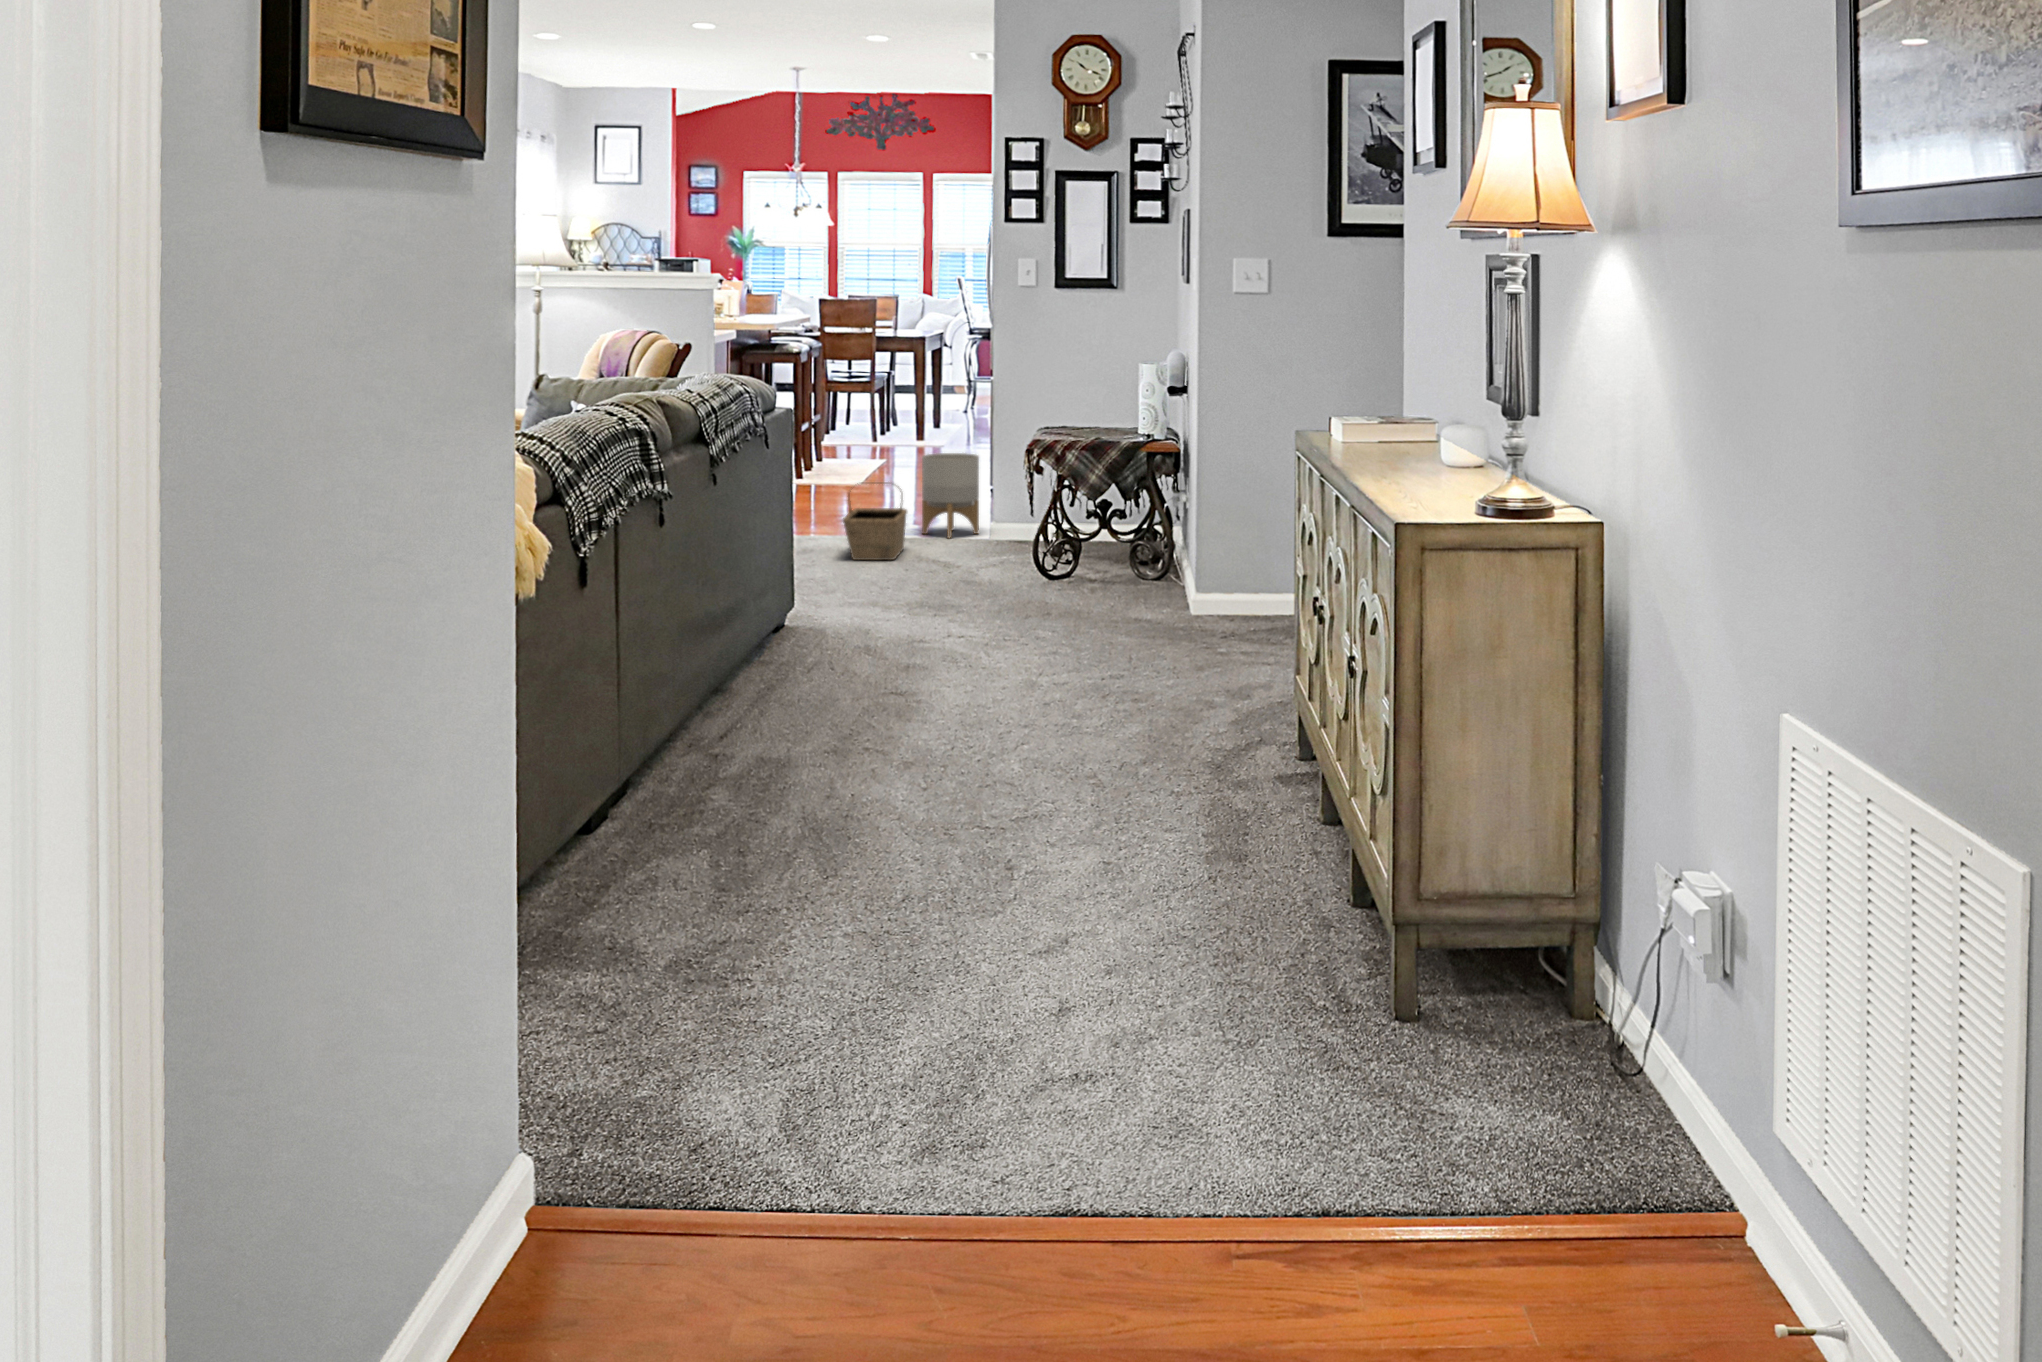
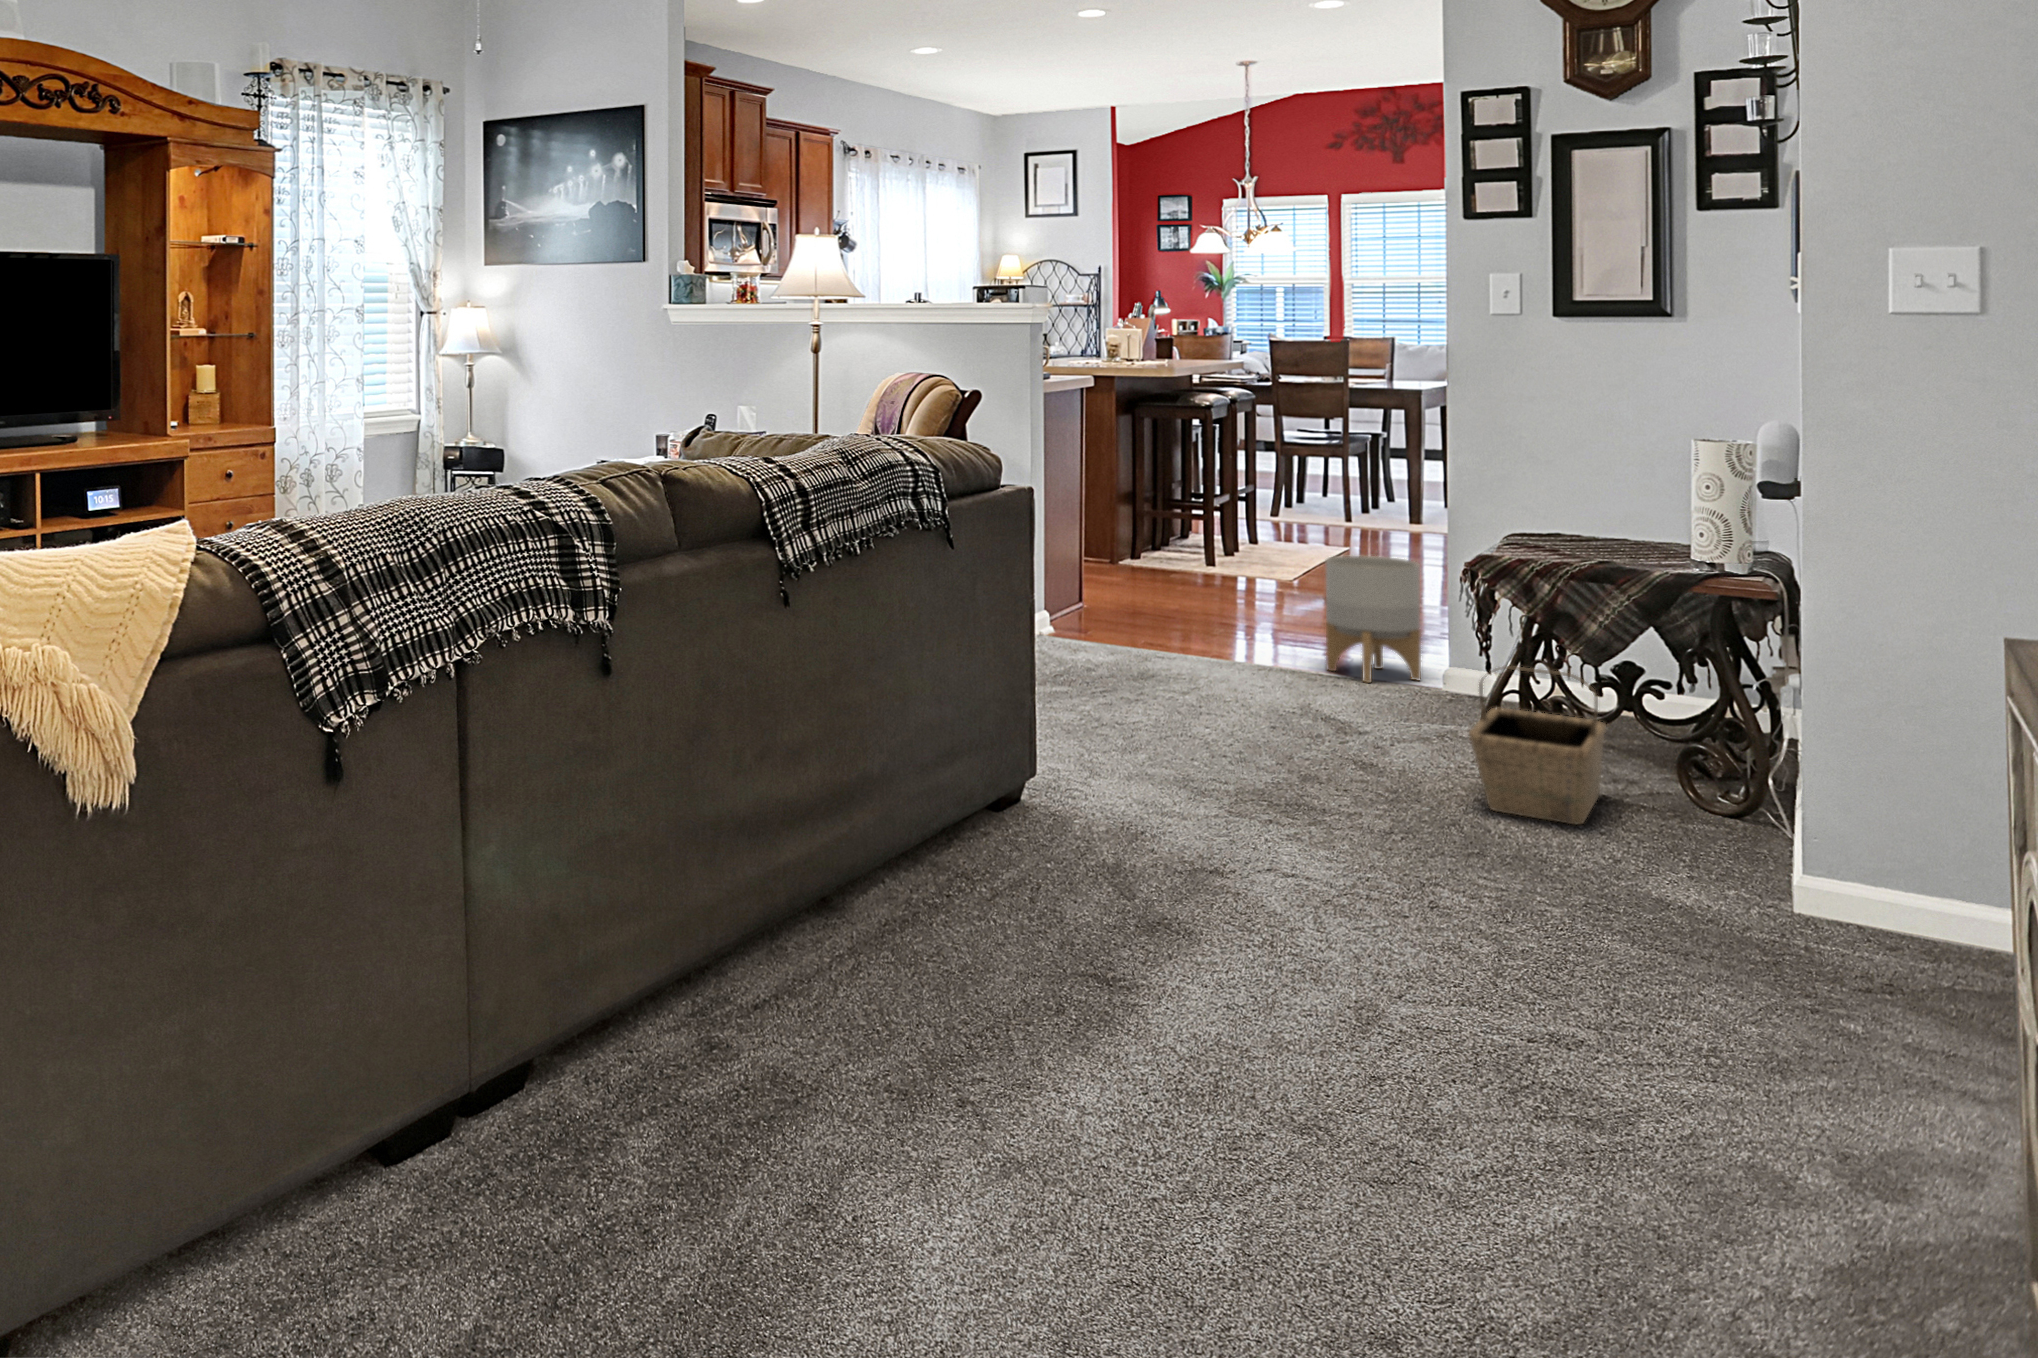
basket: present [843,482,907,560] -> present [1469,666,1606,825]

